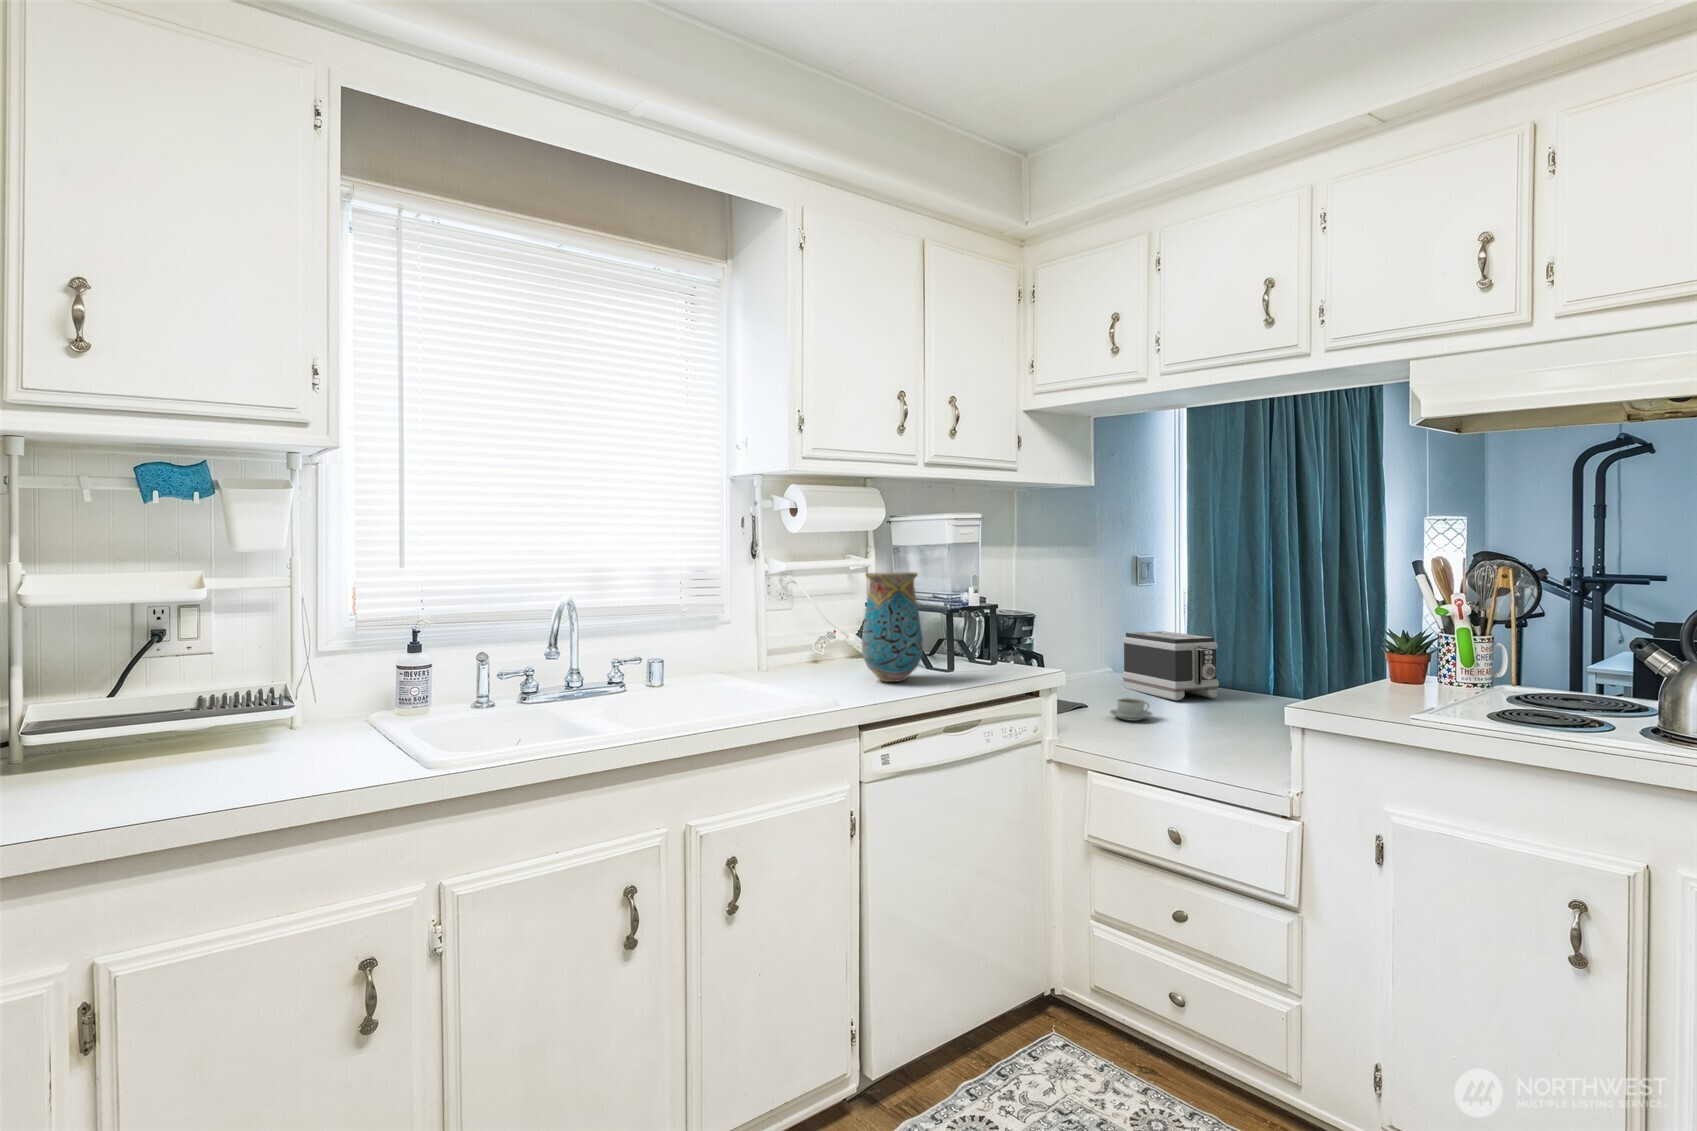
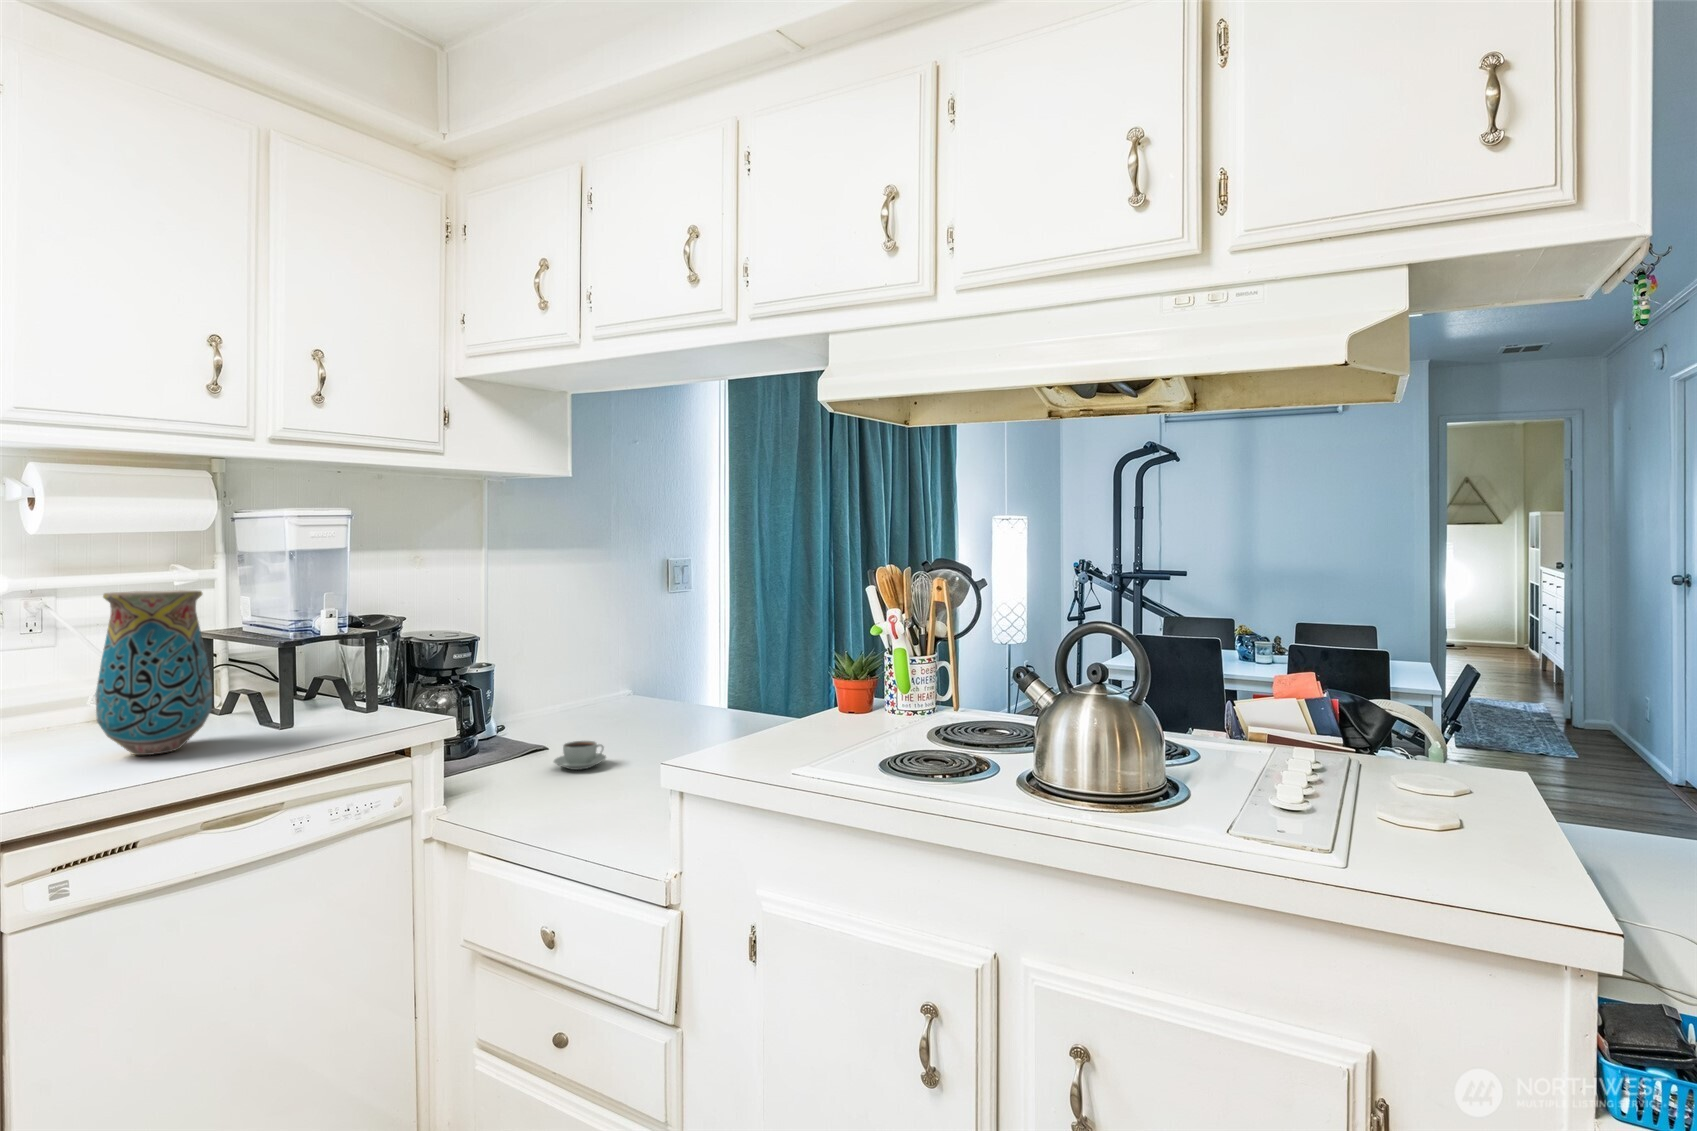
toaster: present [1122,631,1219,700] -> none [617,651,713,735]

